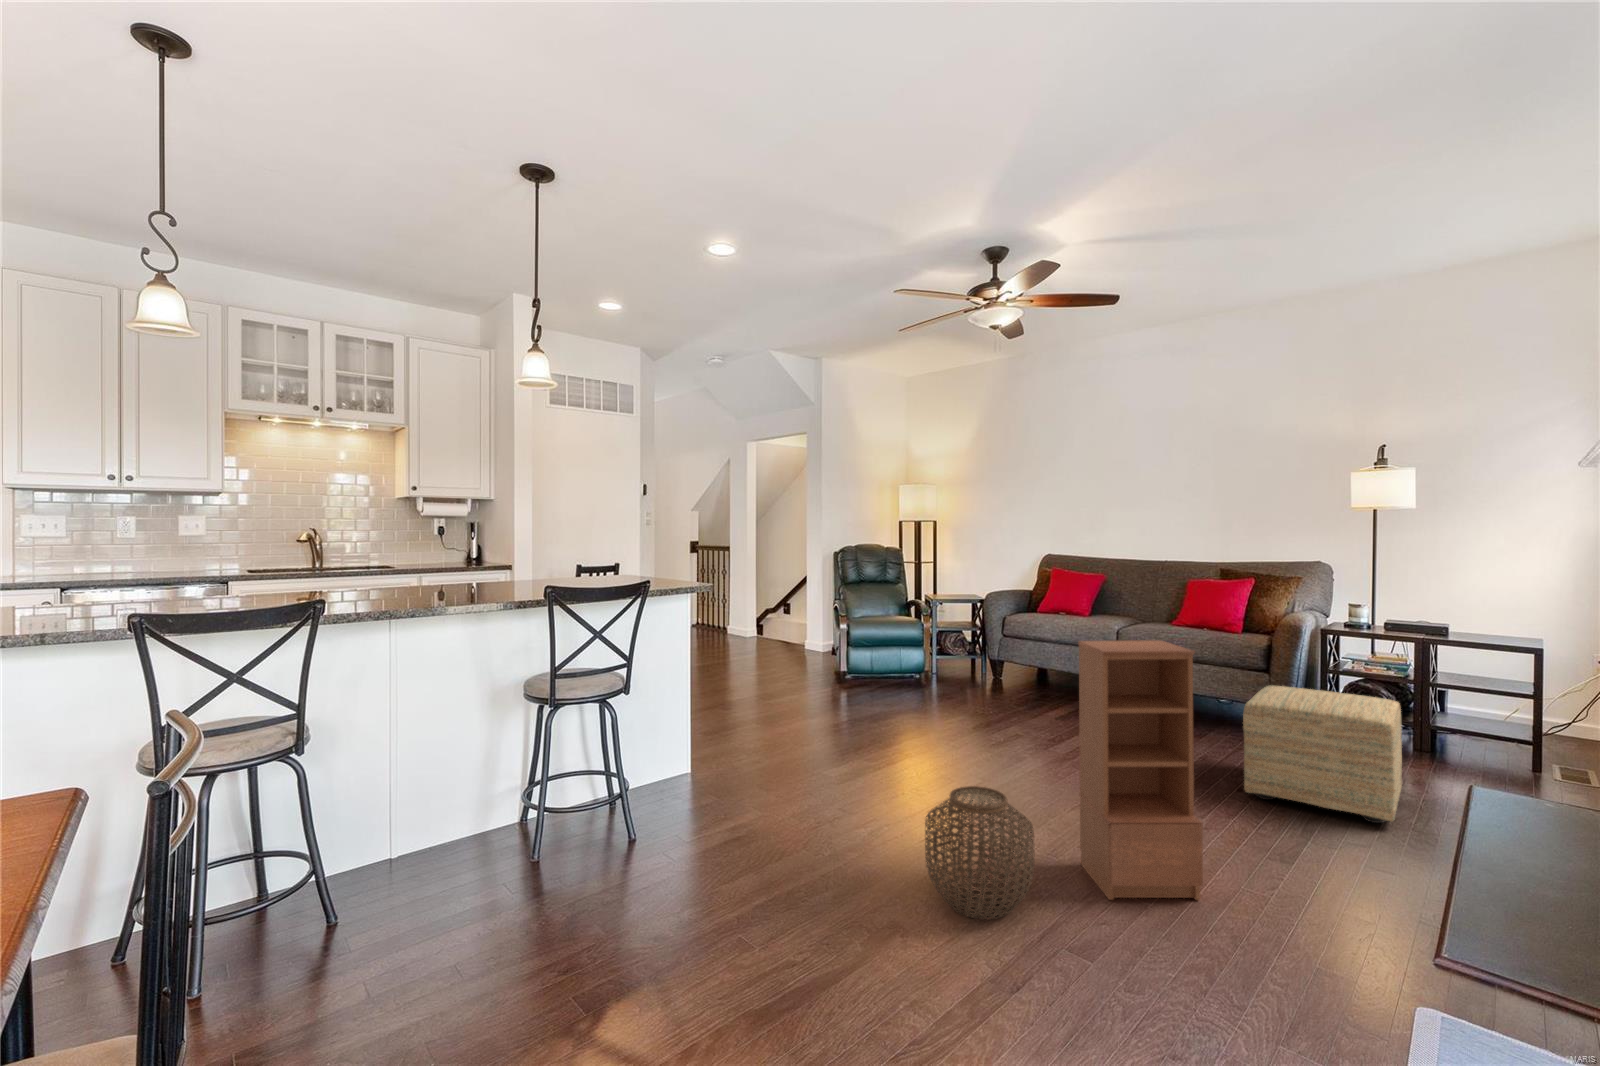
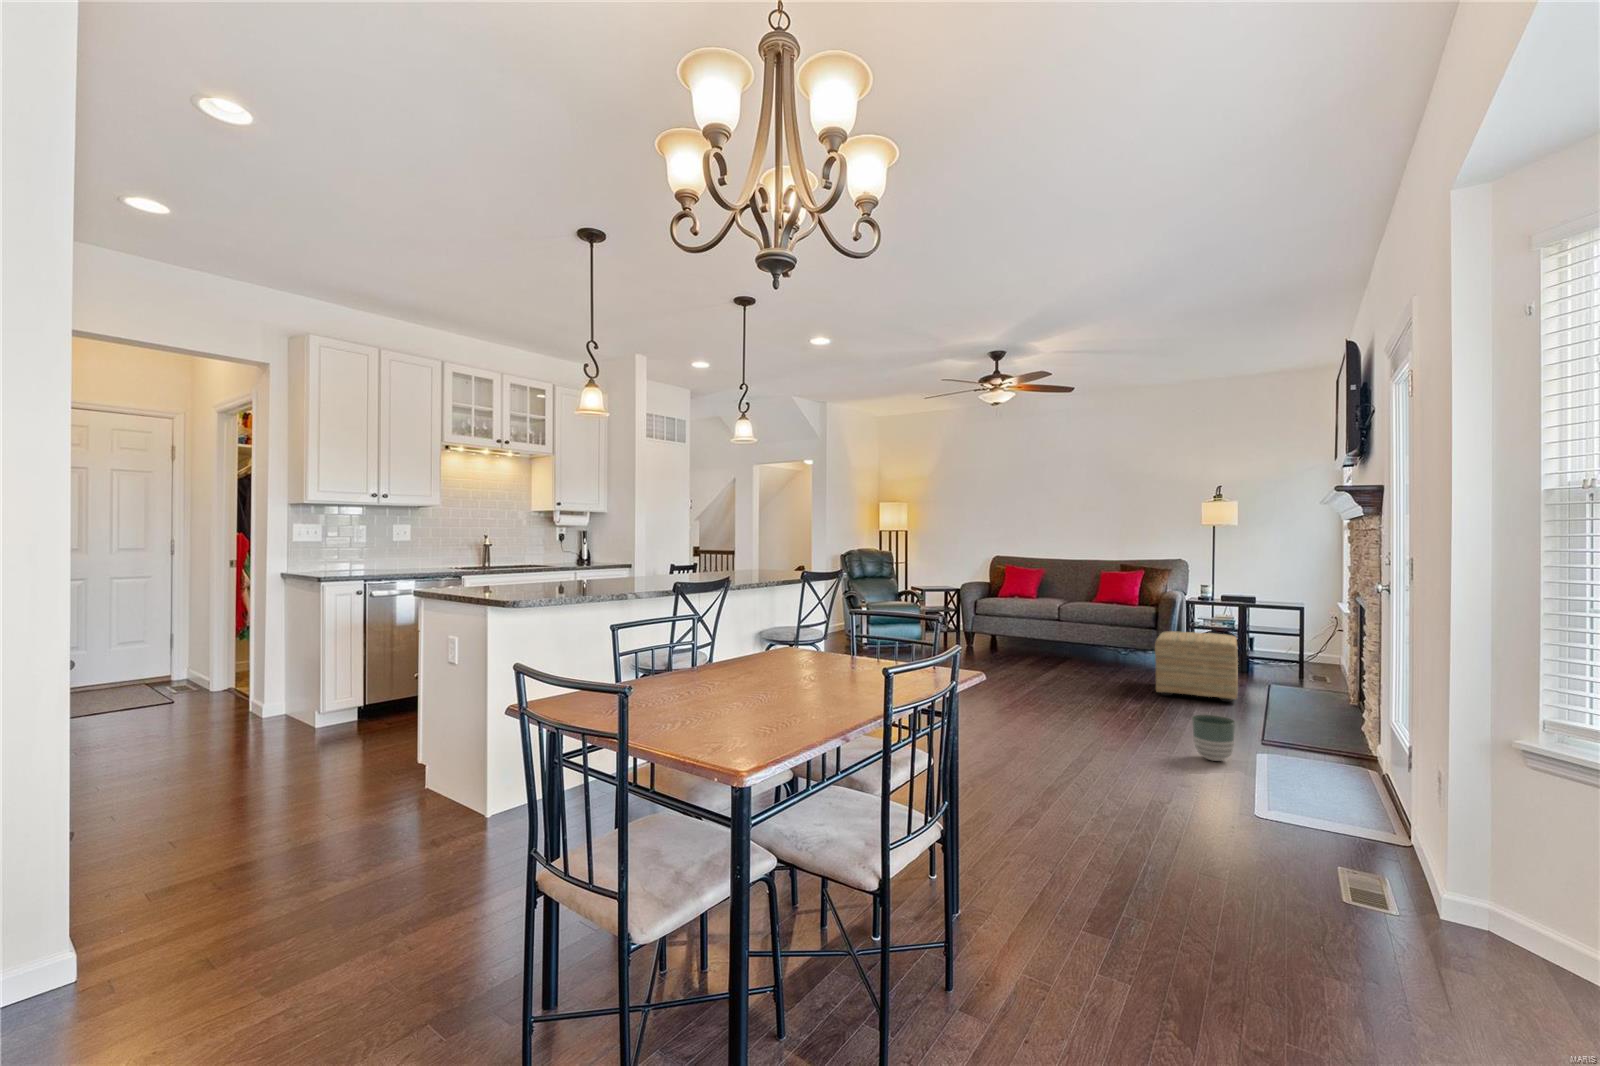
bookcase: present [1078,640,1203,900] -> none [1083,597,1154,735]
woven basket: present [925,786,1034,920] -> none [1014,677,1076,744]
planter: none [1260,901,1356,1015] -> present [1192,715,1235,761]

